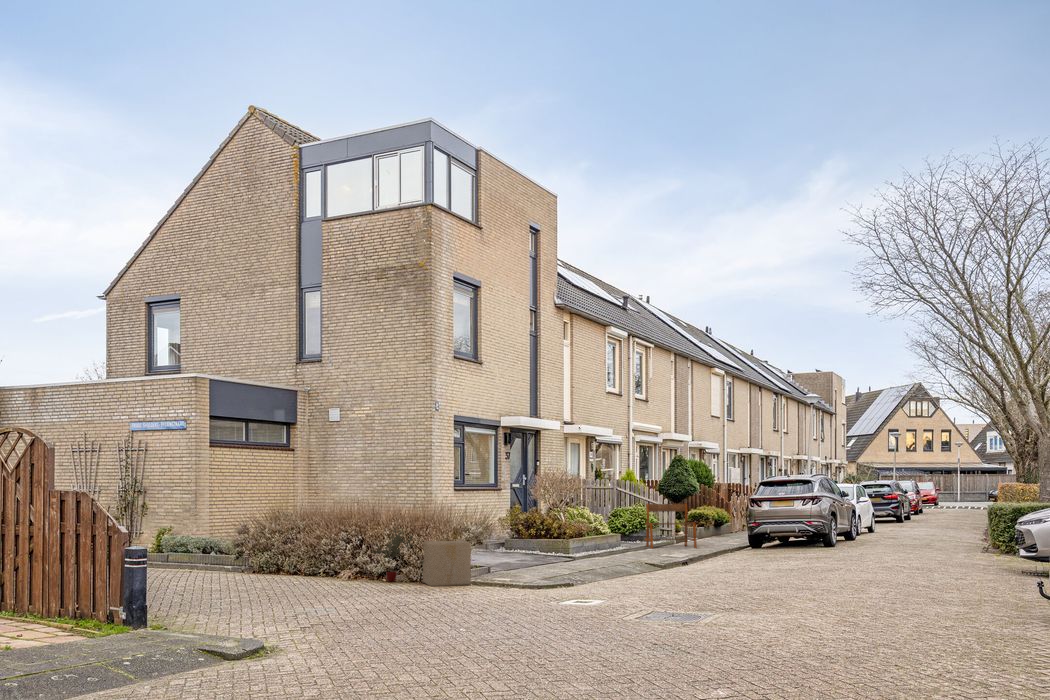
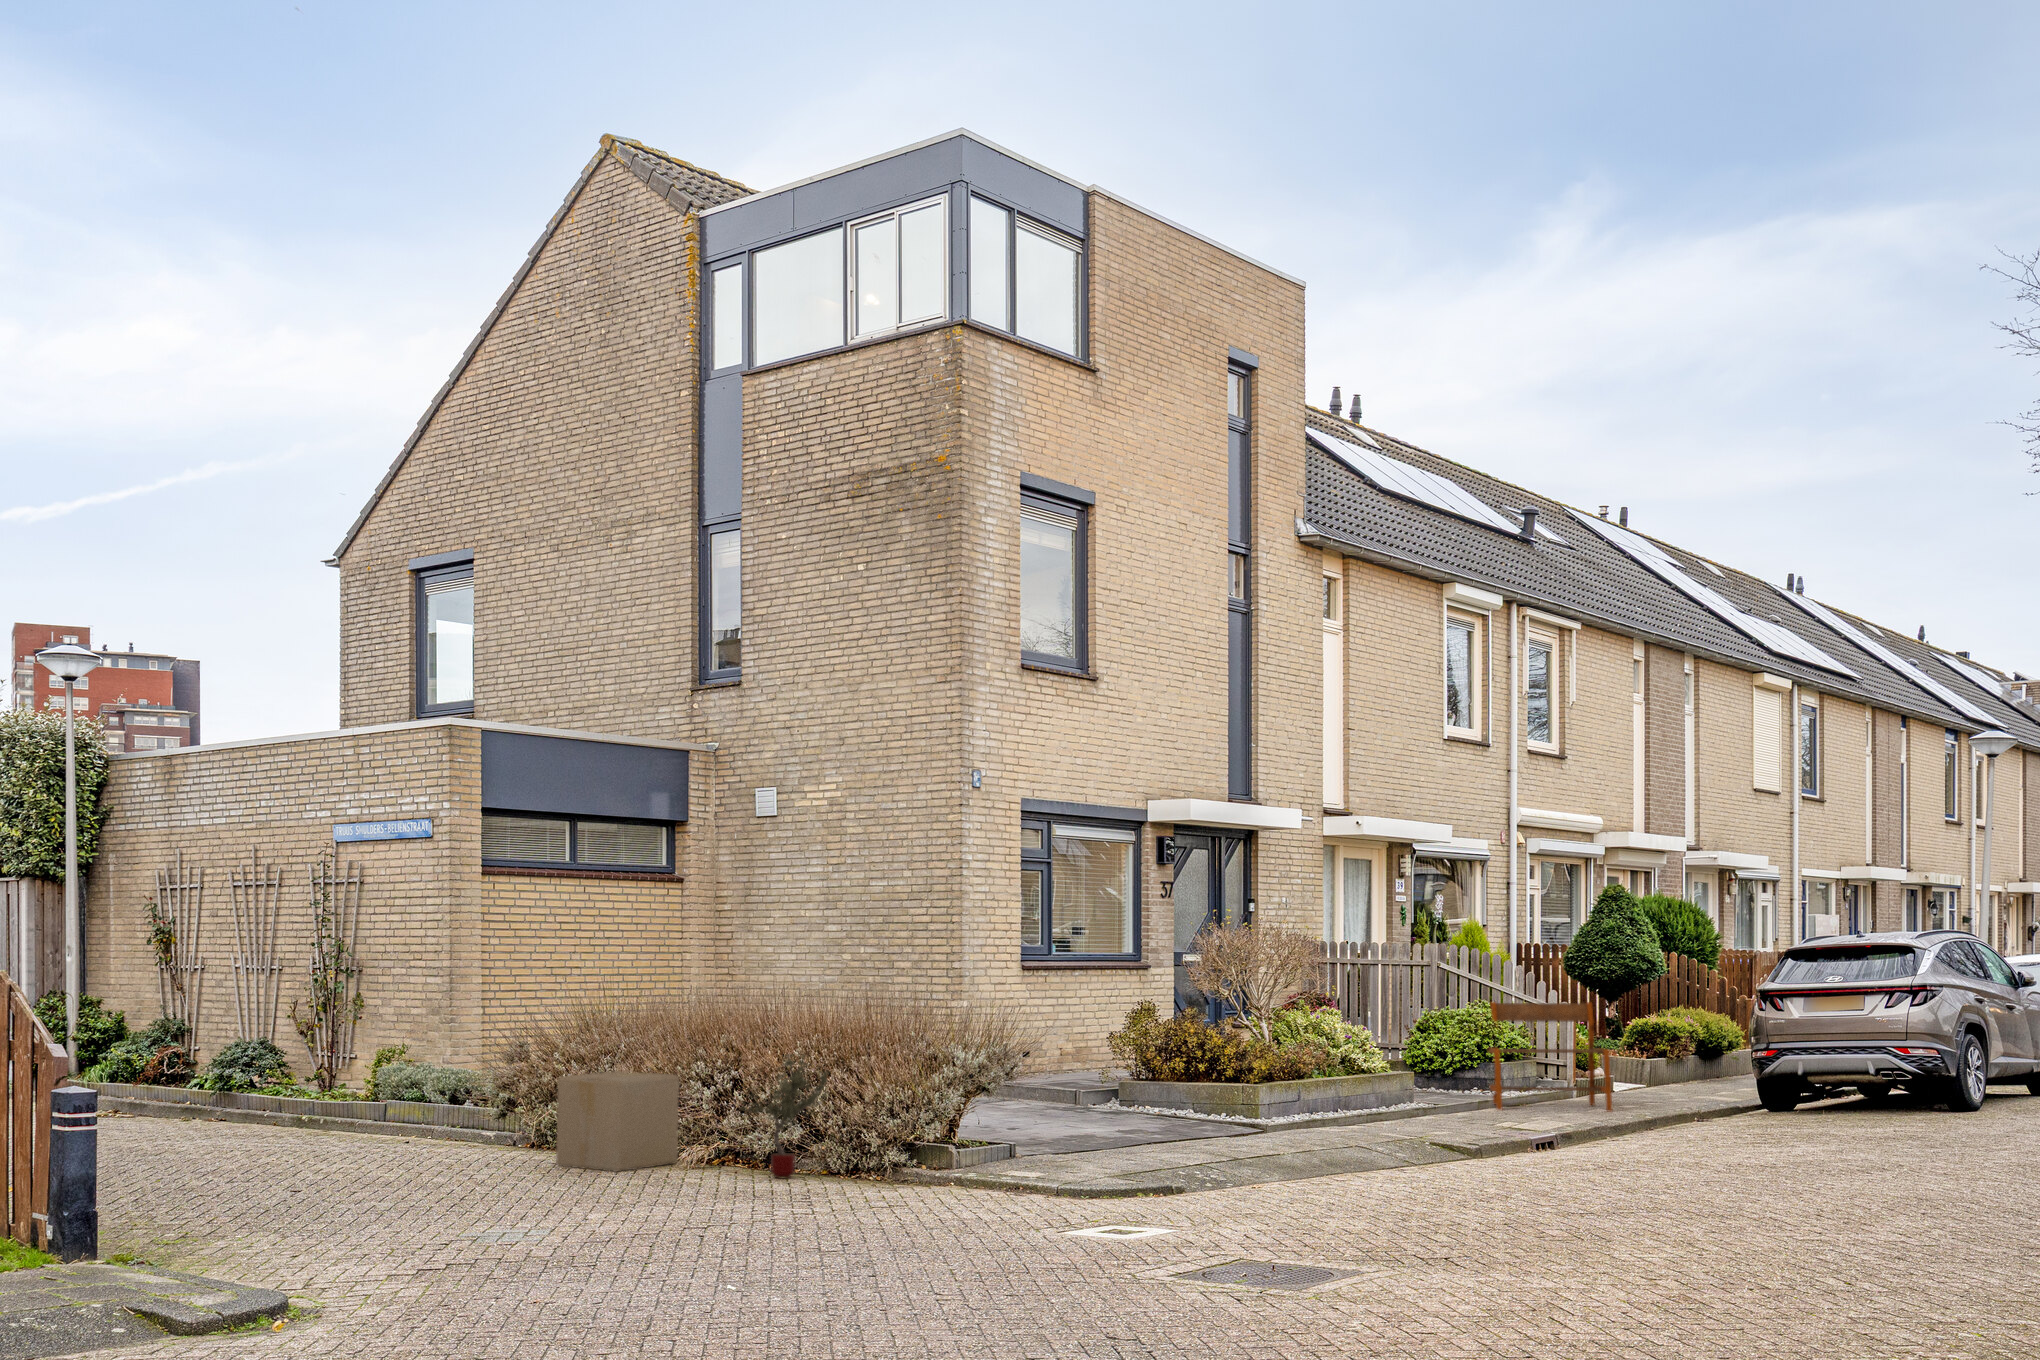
cardboard box: present [421,540,471,586] -> present [556,1071,679,1172]

